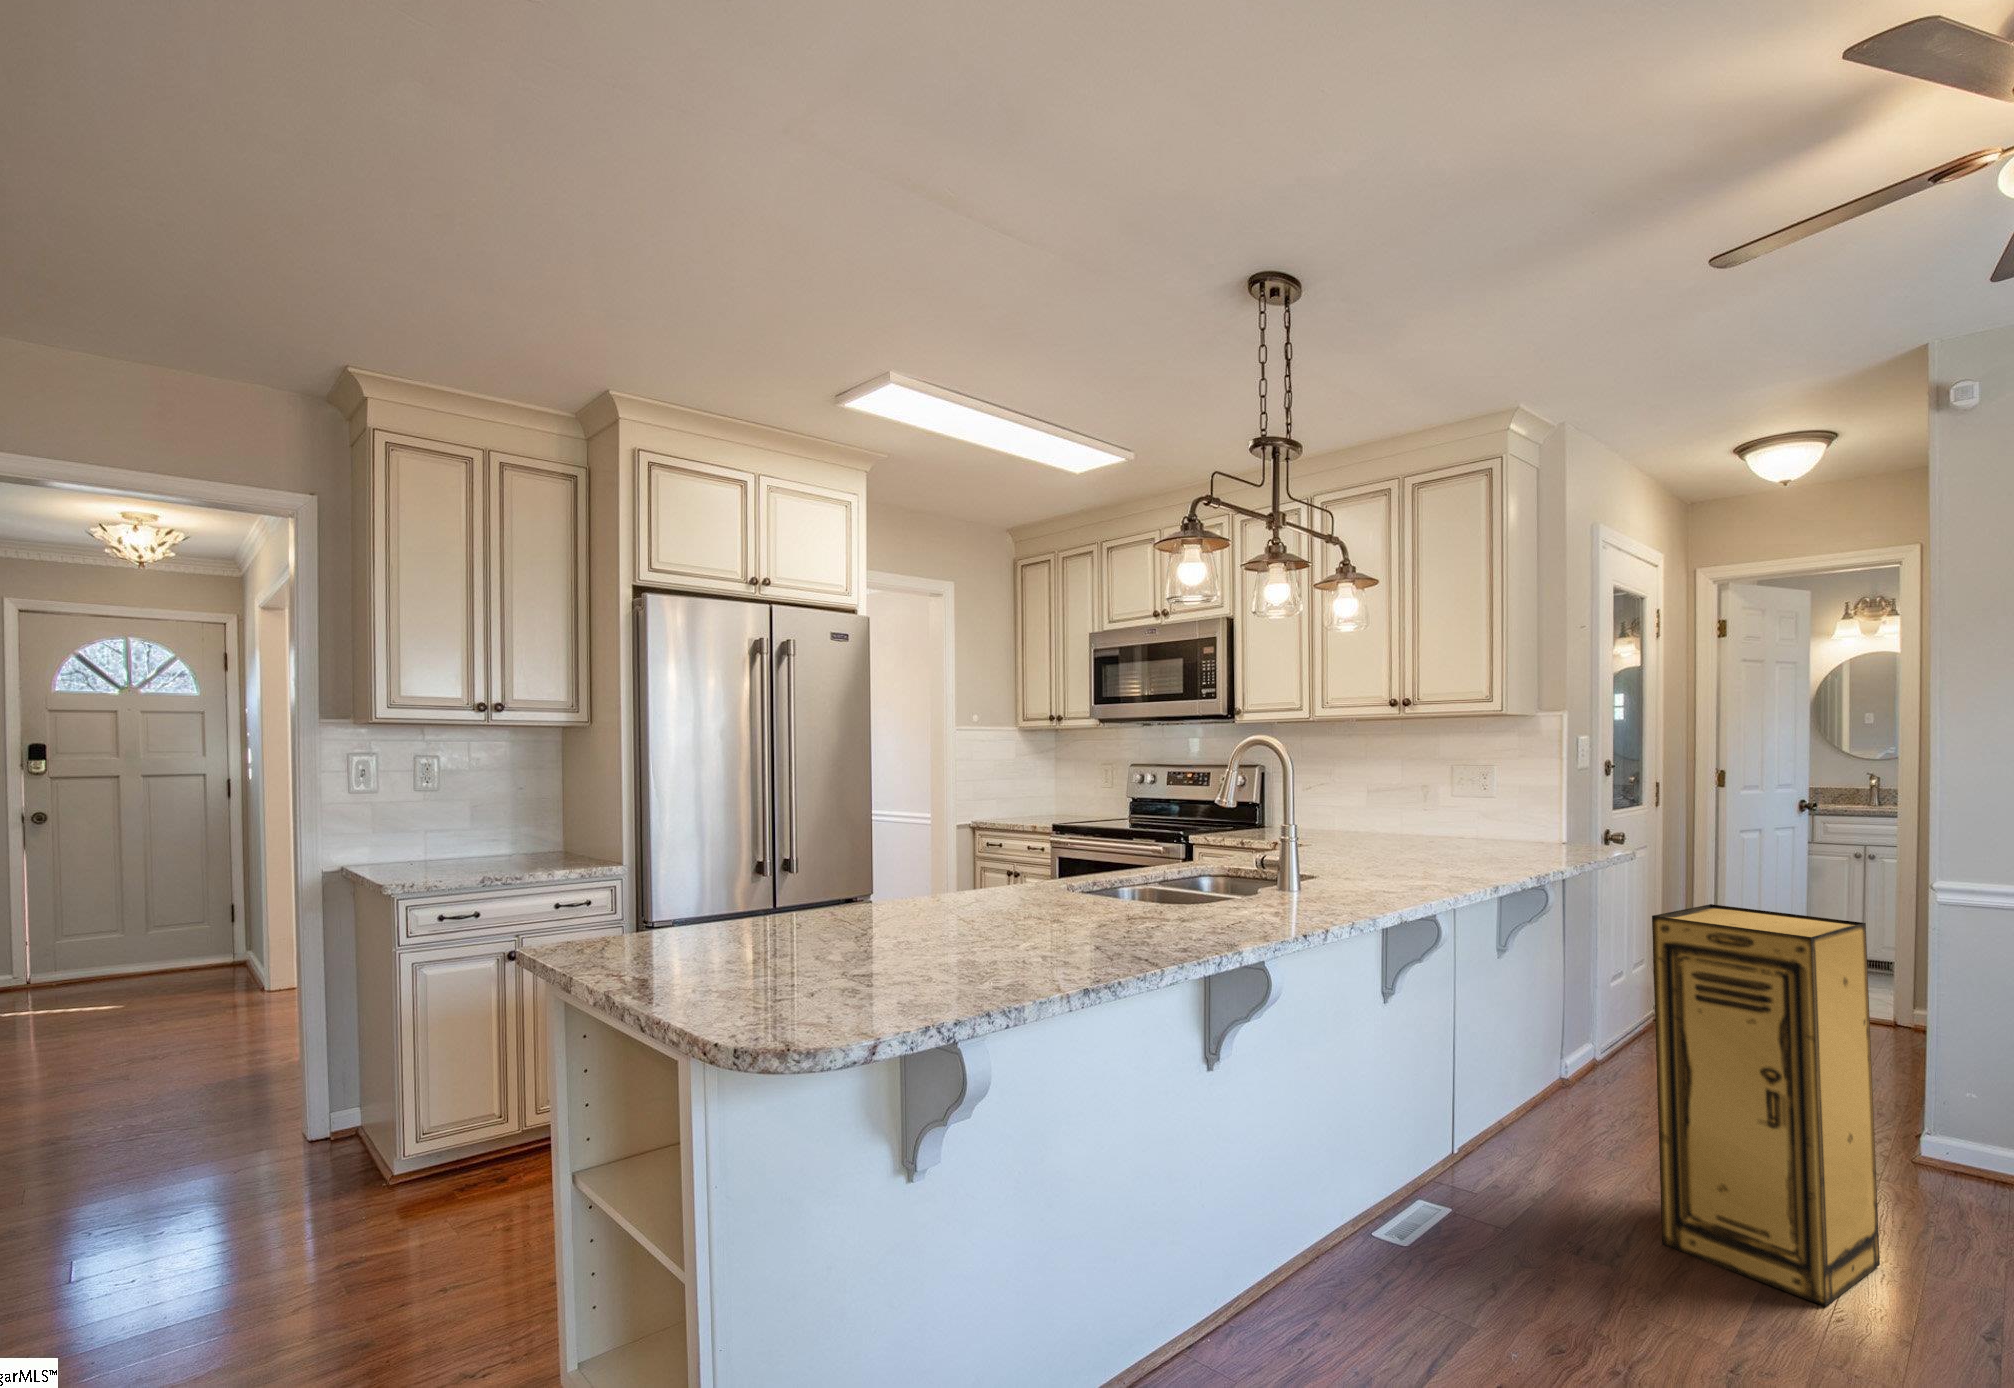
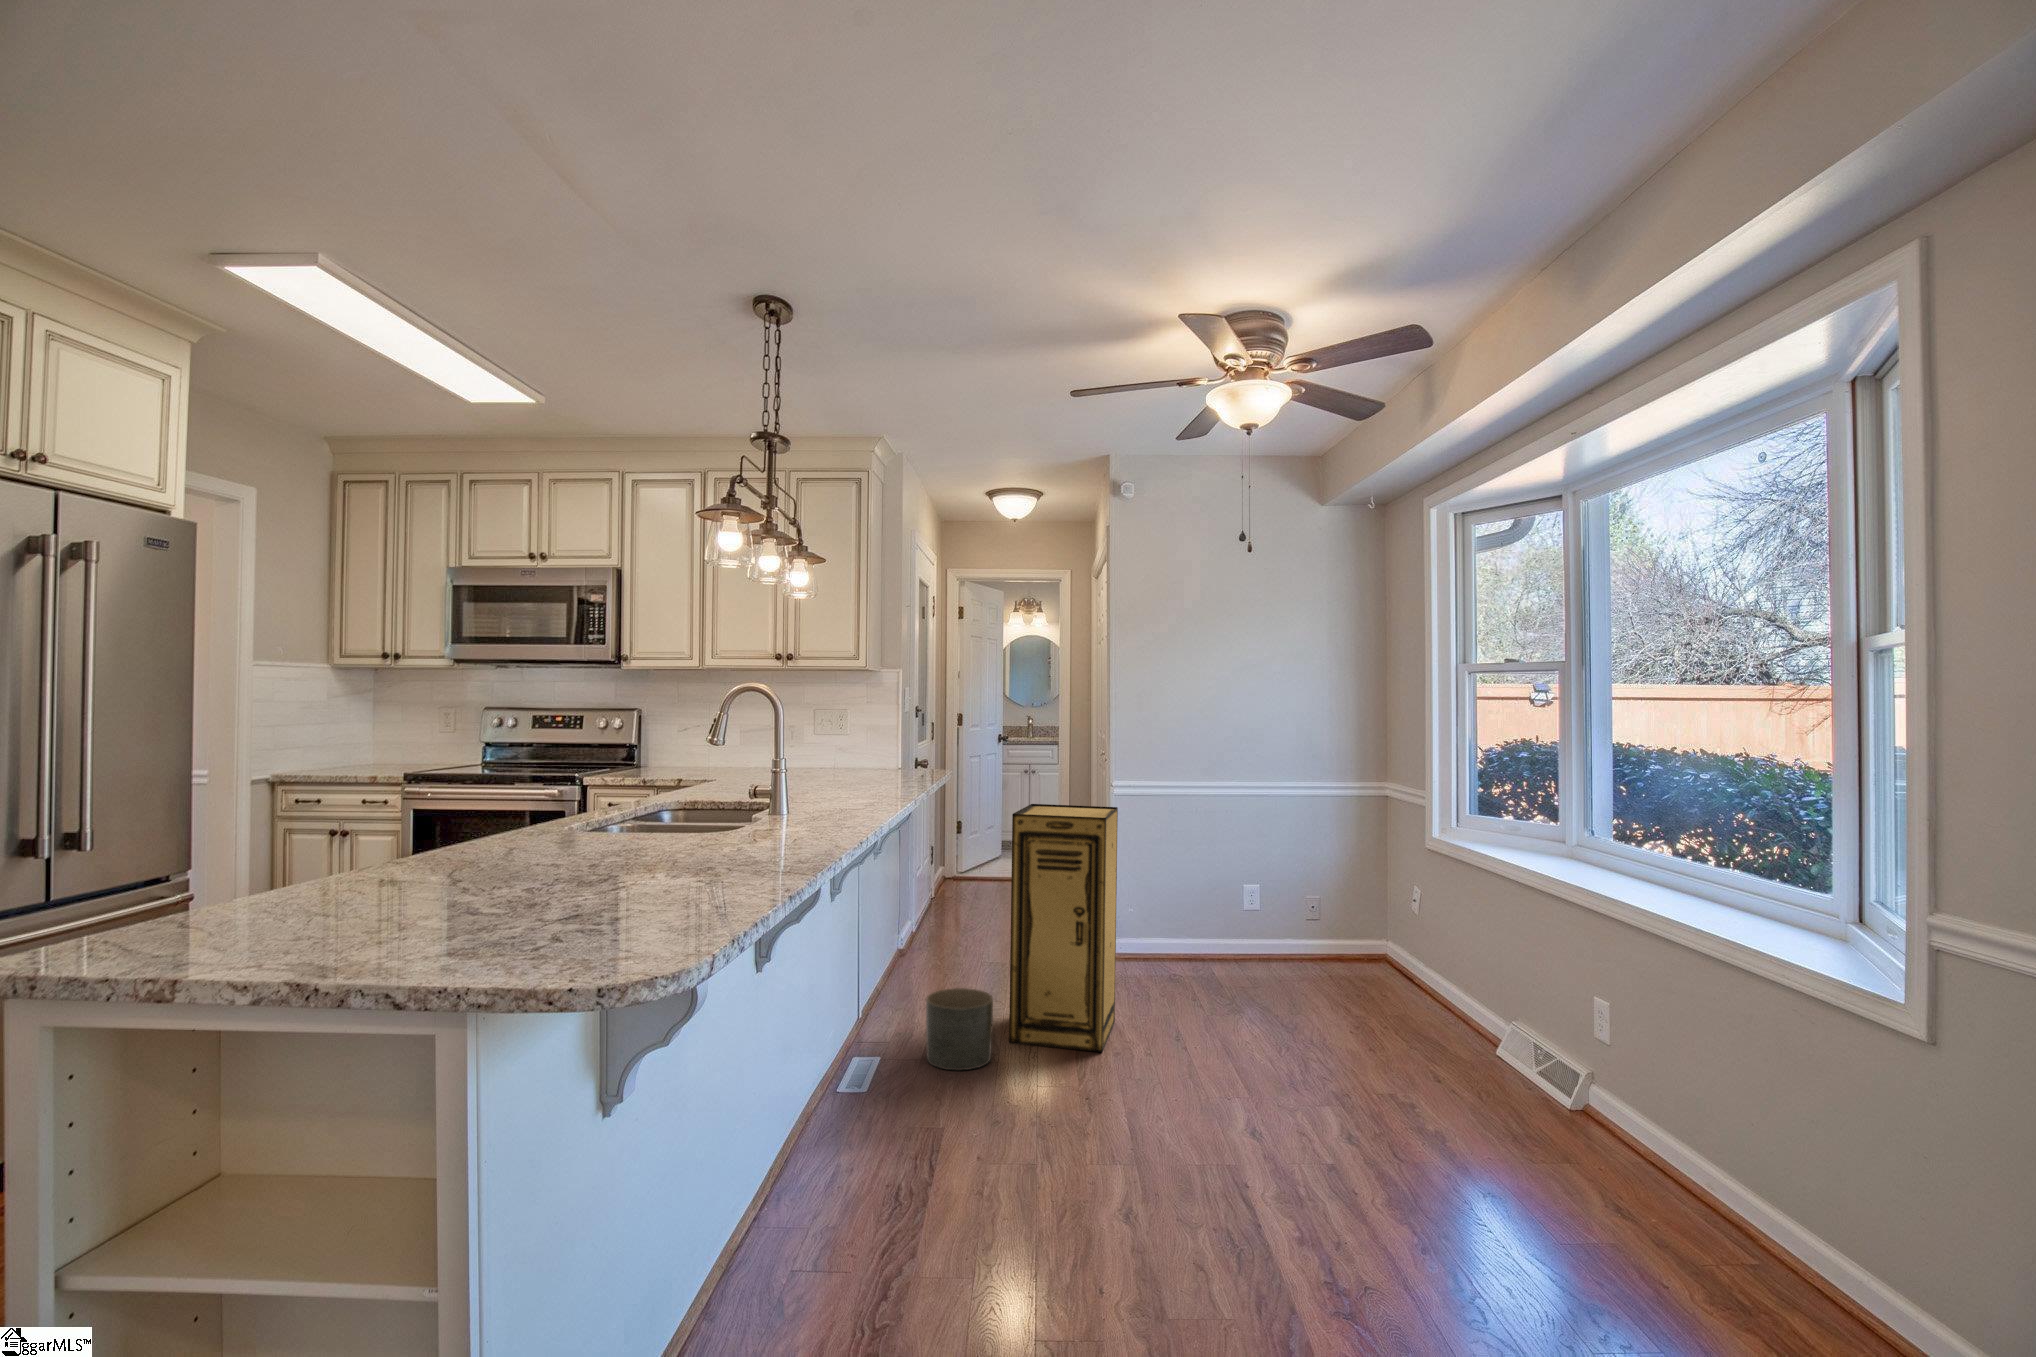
planter: none [1514,1143,1618,1266] -> present [926,988,993,1070]

